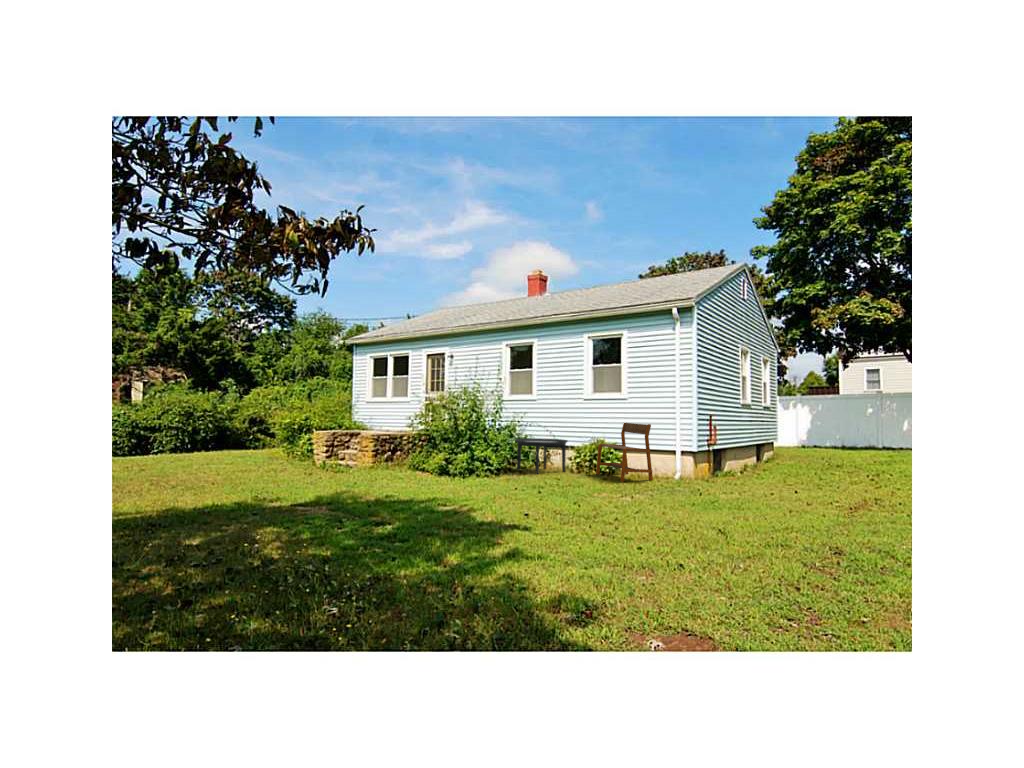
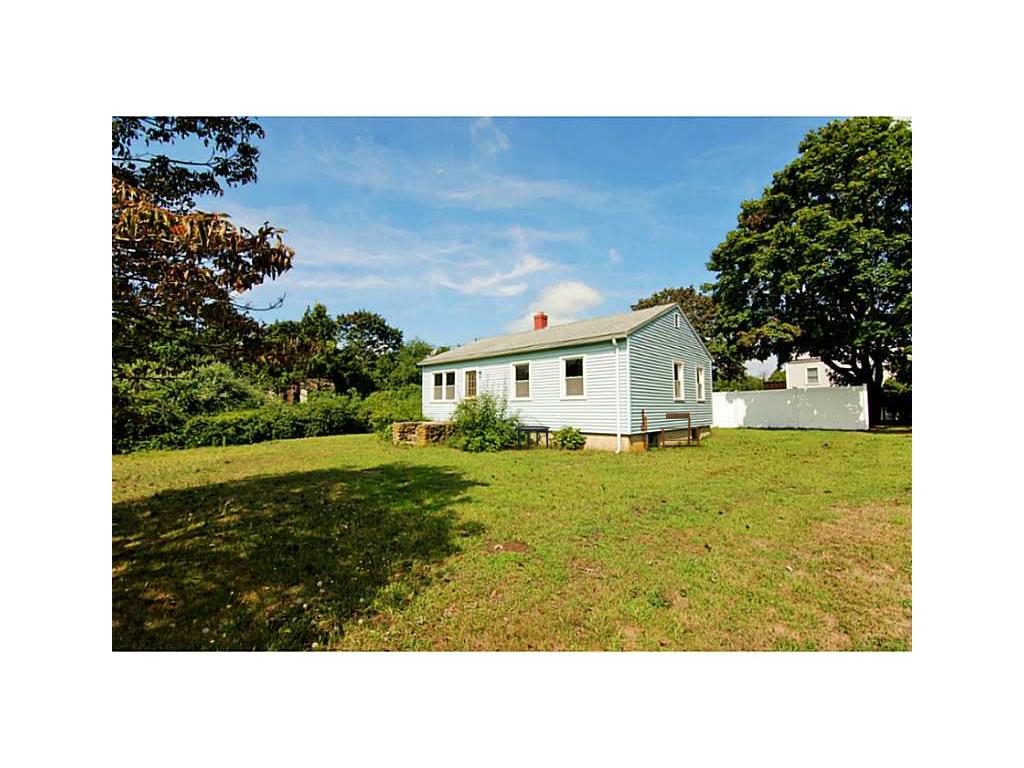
bench: present [596,423,653,482] -> present [659,413,700,448]

